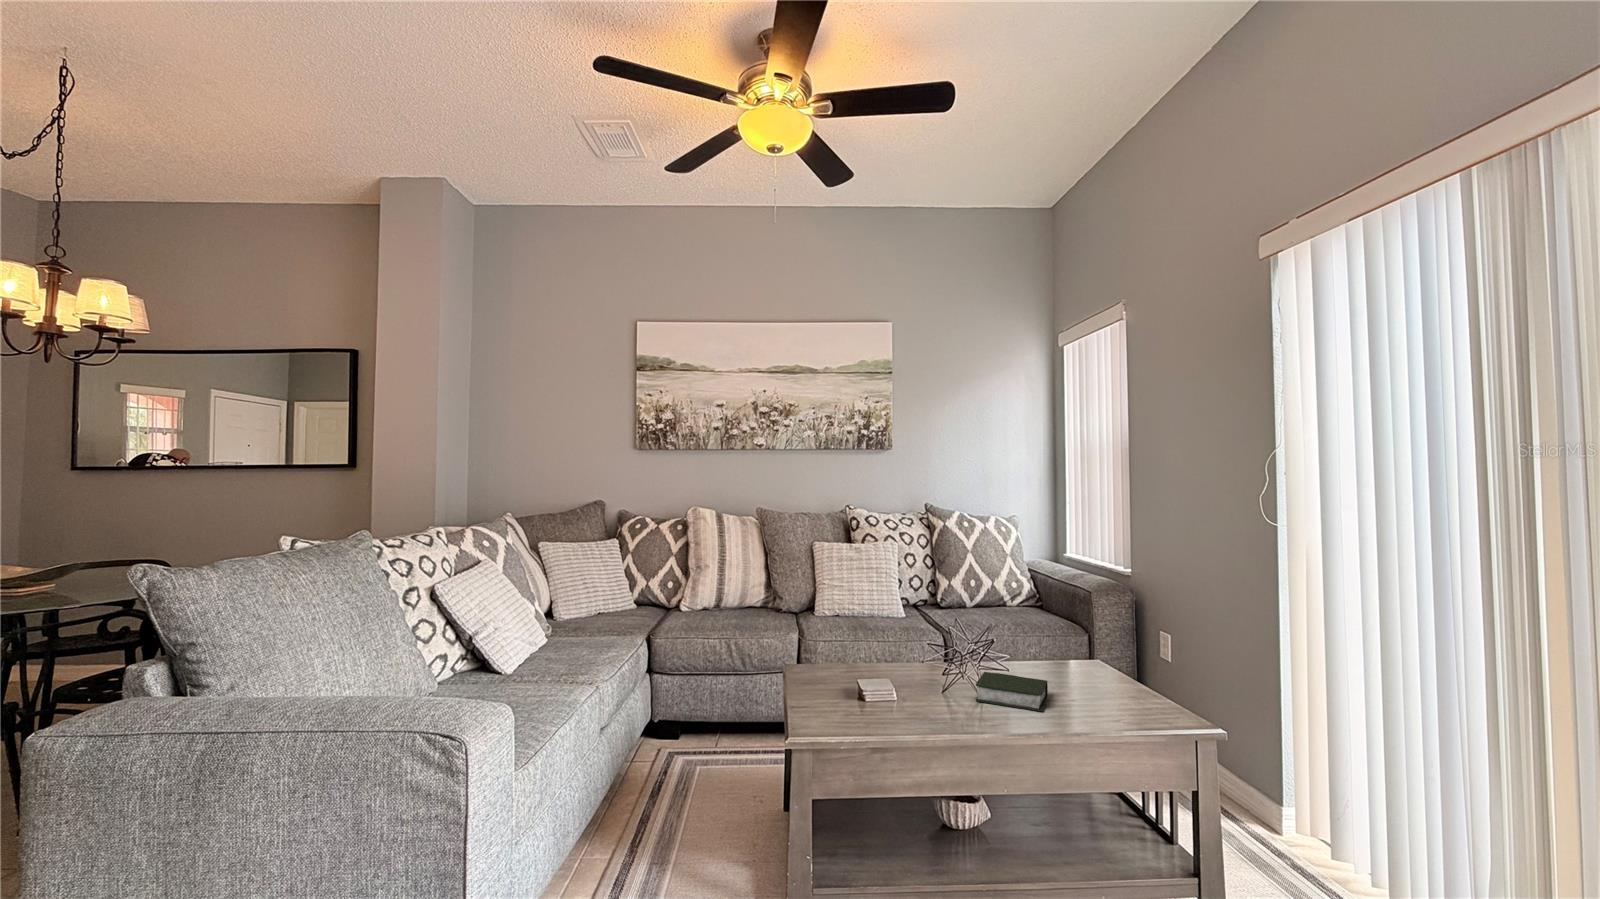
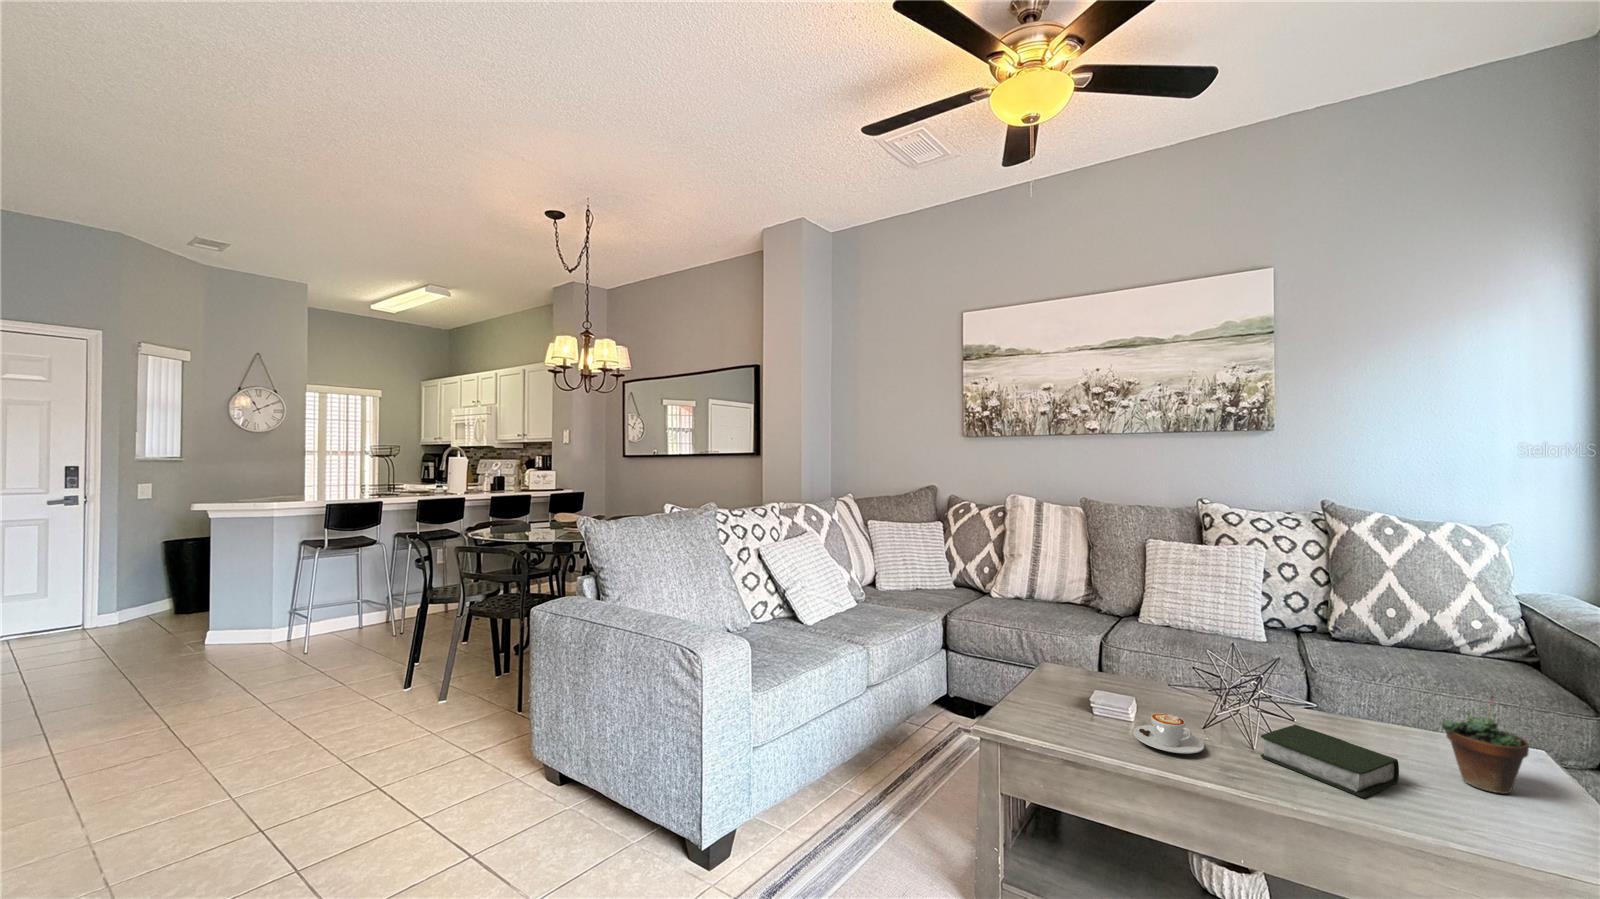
succulent plant: none [1060,626,1100,689] -> present [1441,695,1529,794]
coffee cup: none [895,684,946,713] -> present [1133,713,1204,754]

